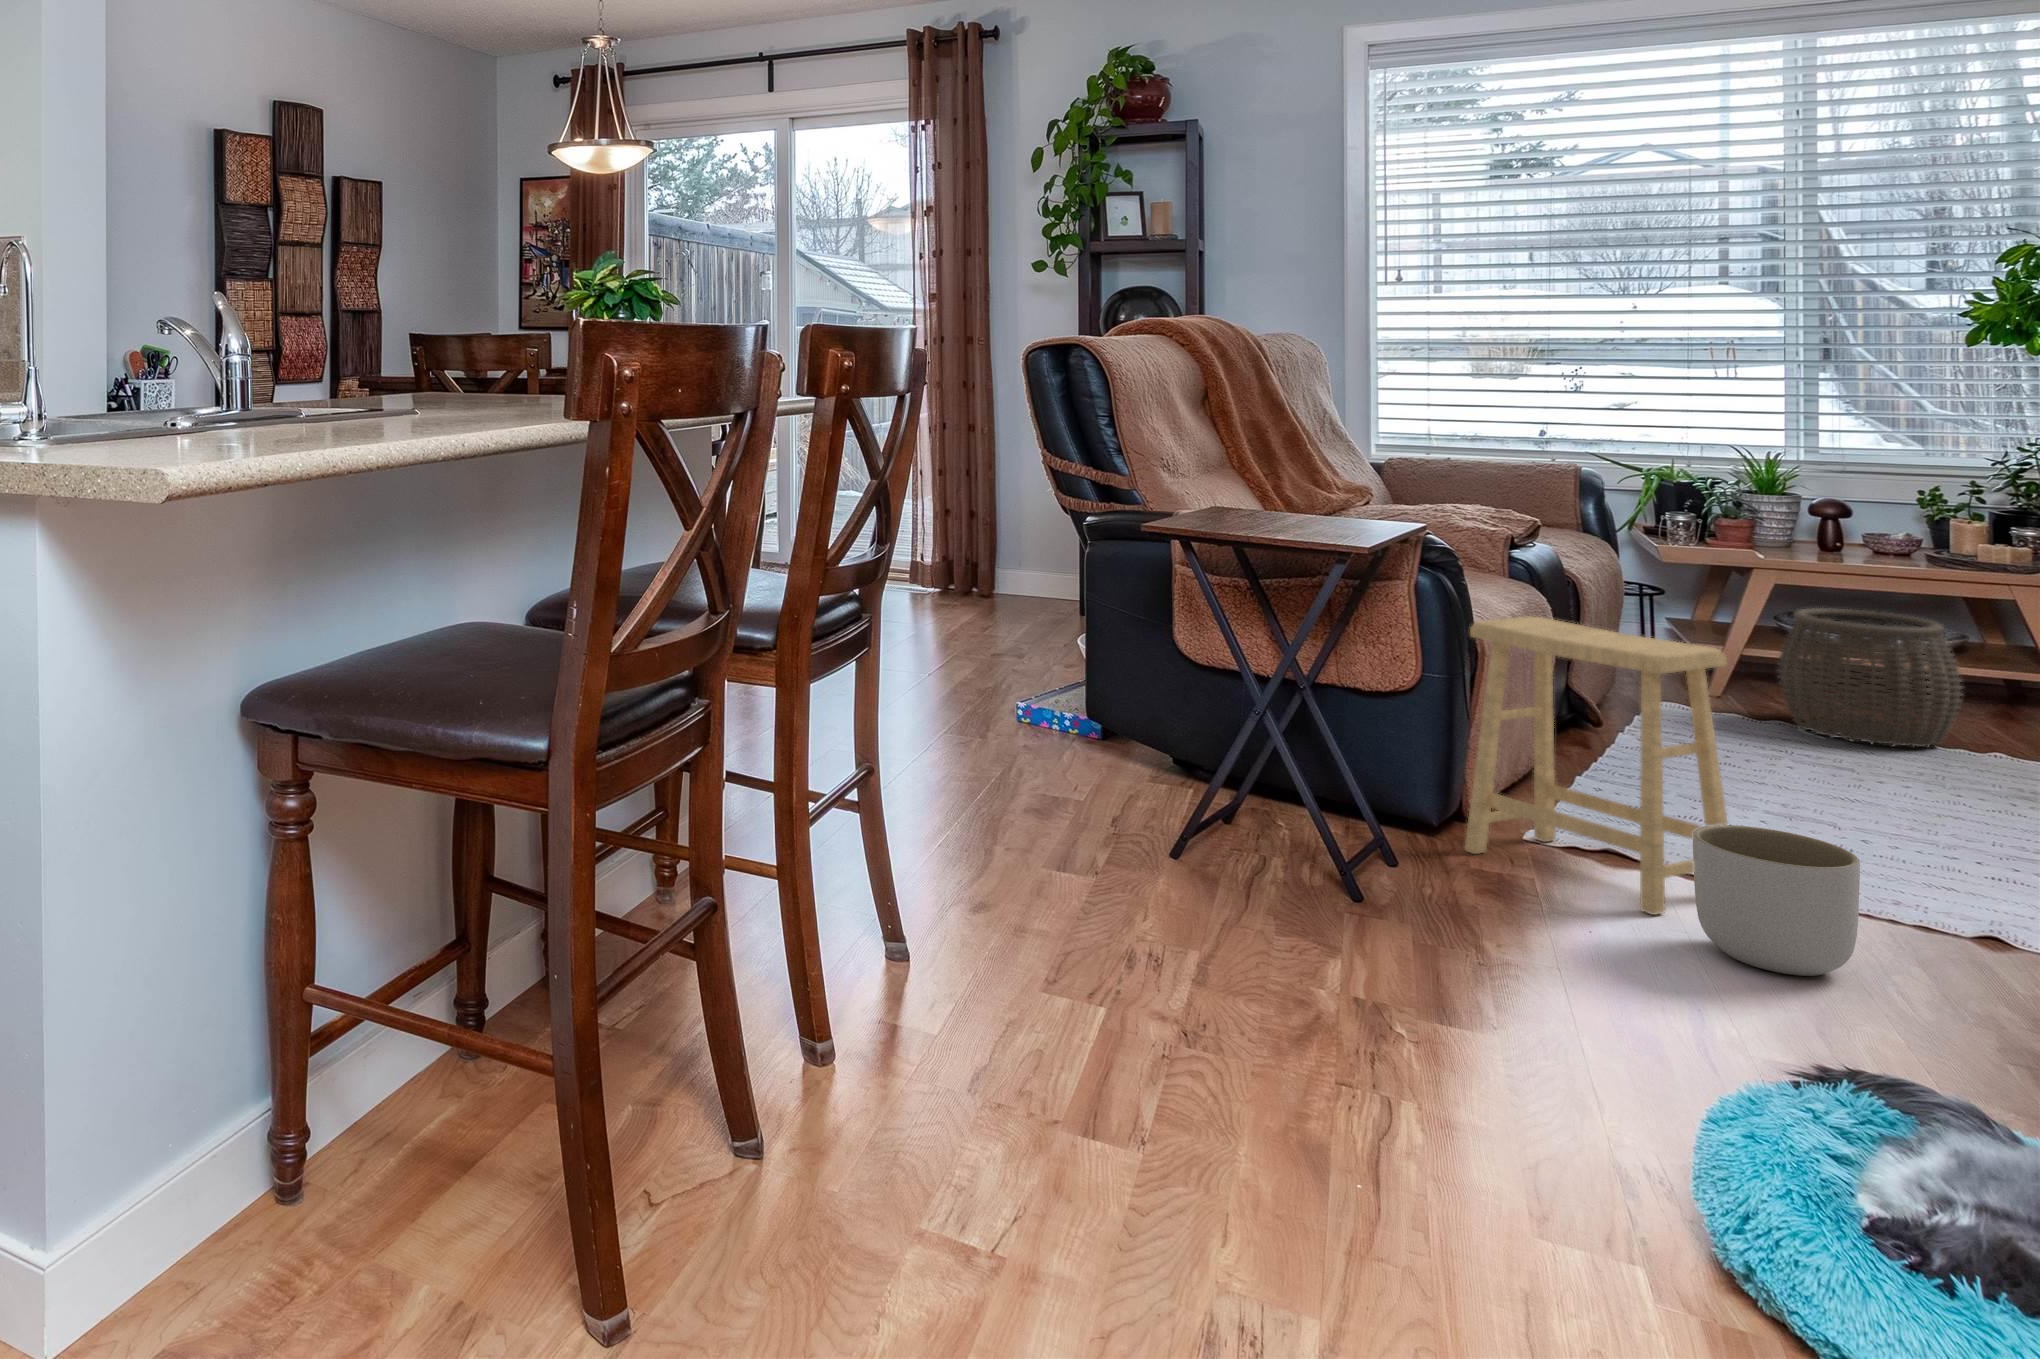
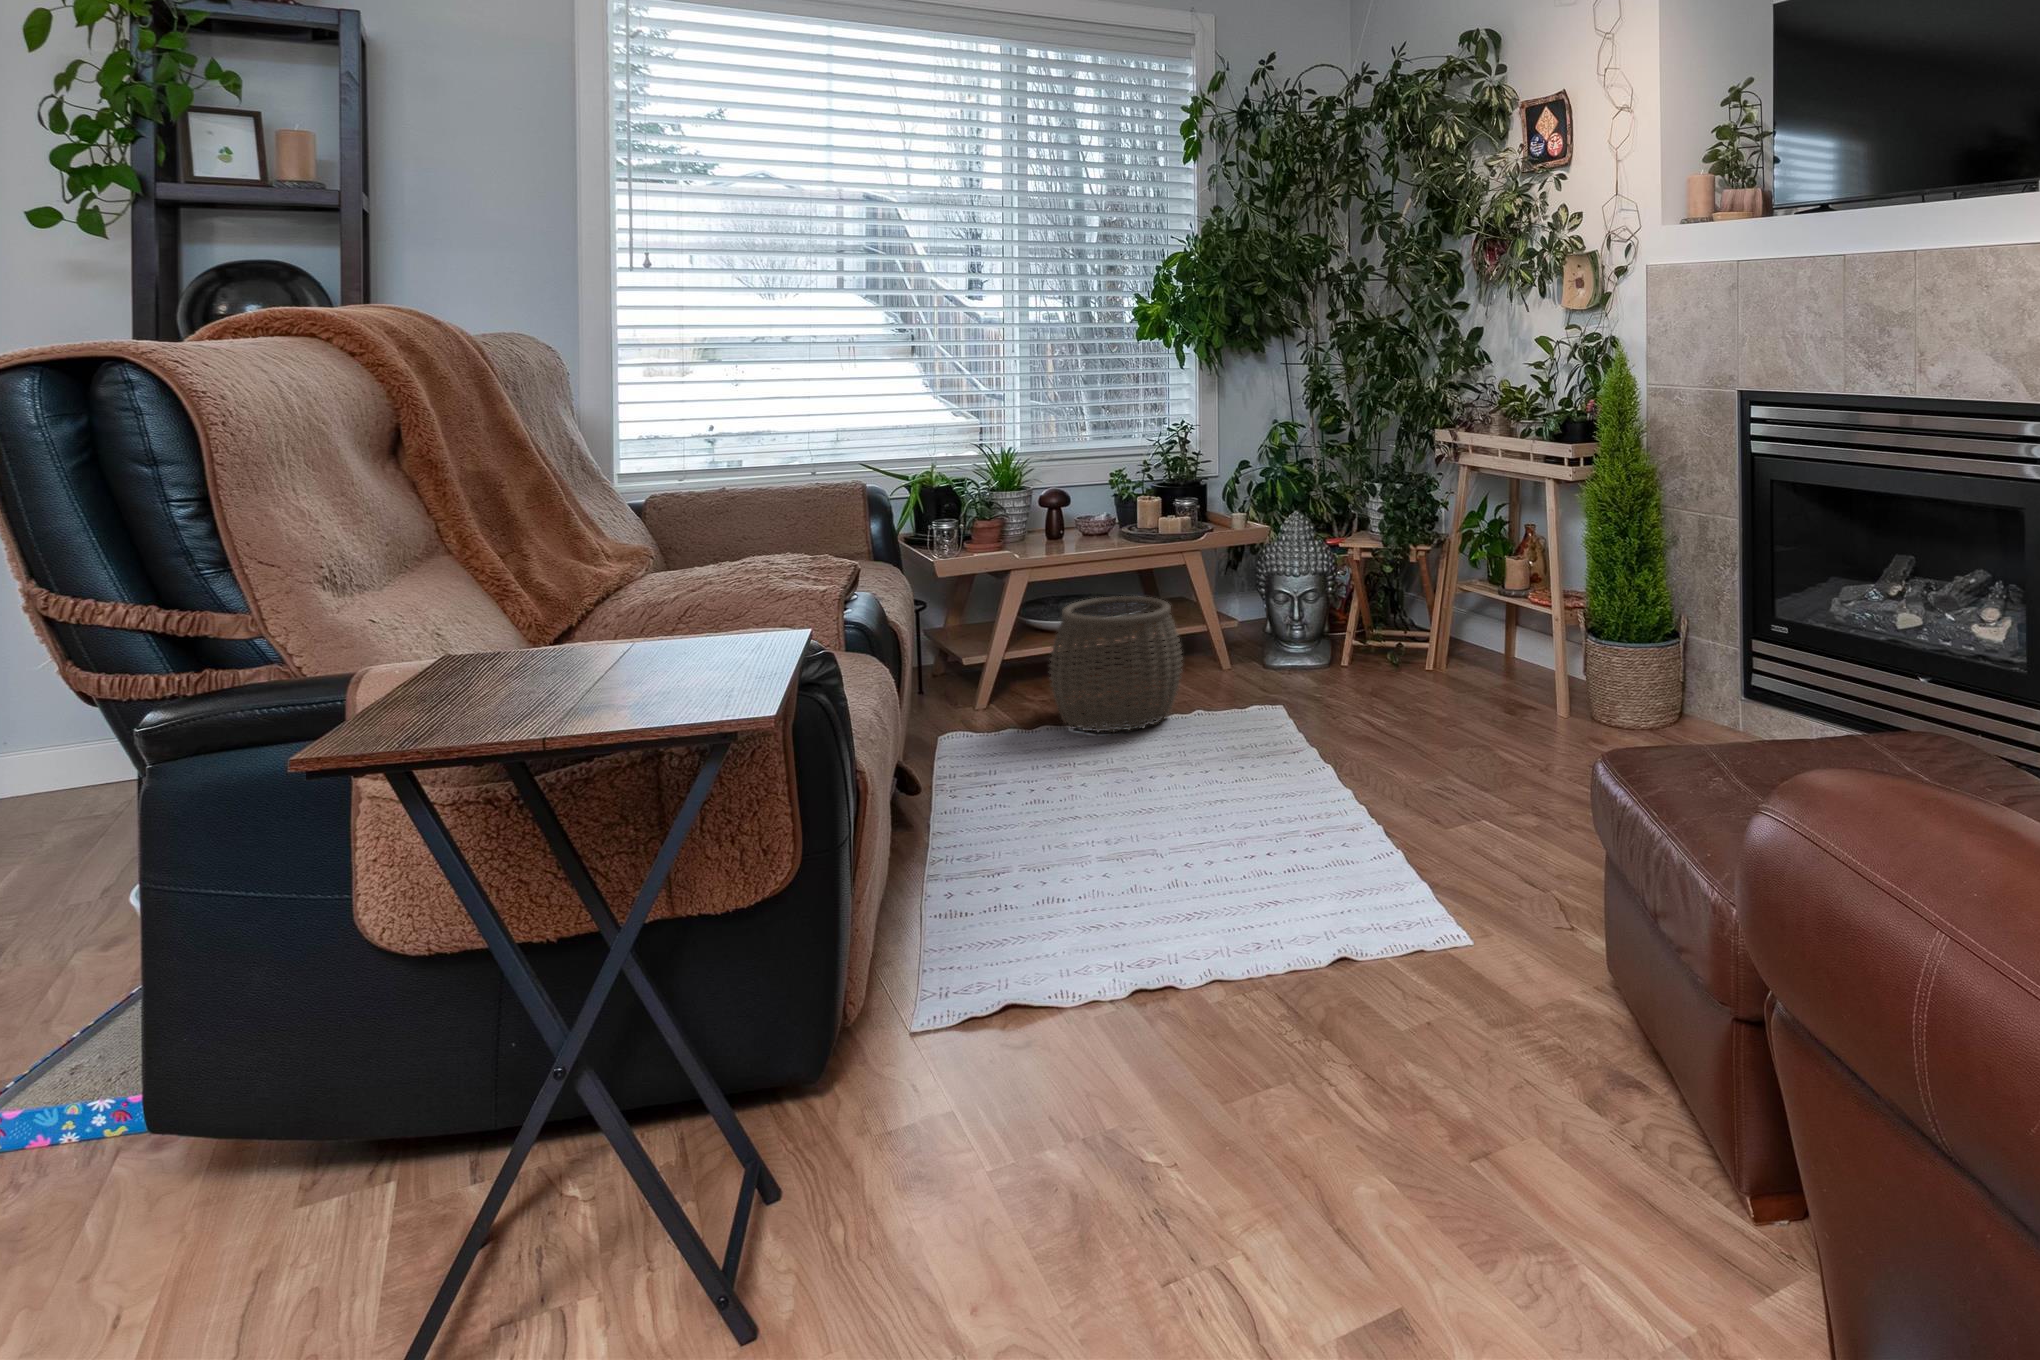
footstool: present [1465,616,1728,915] -> none [889,735,1198,1147]
planter: present [1693,825,1860,976] -> none [1220,973,1386,1196]

